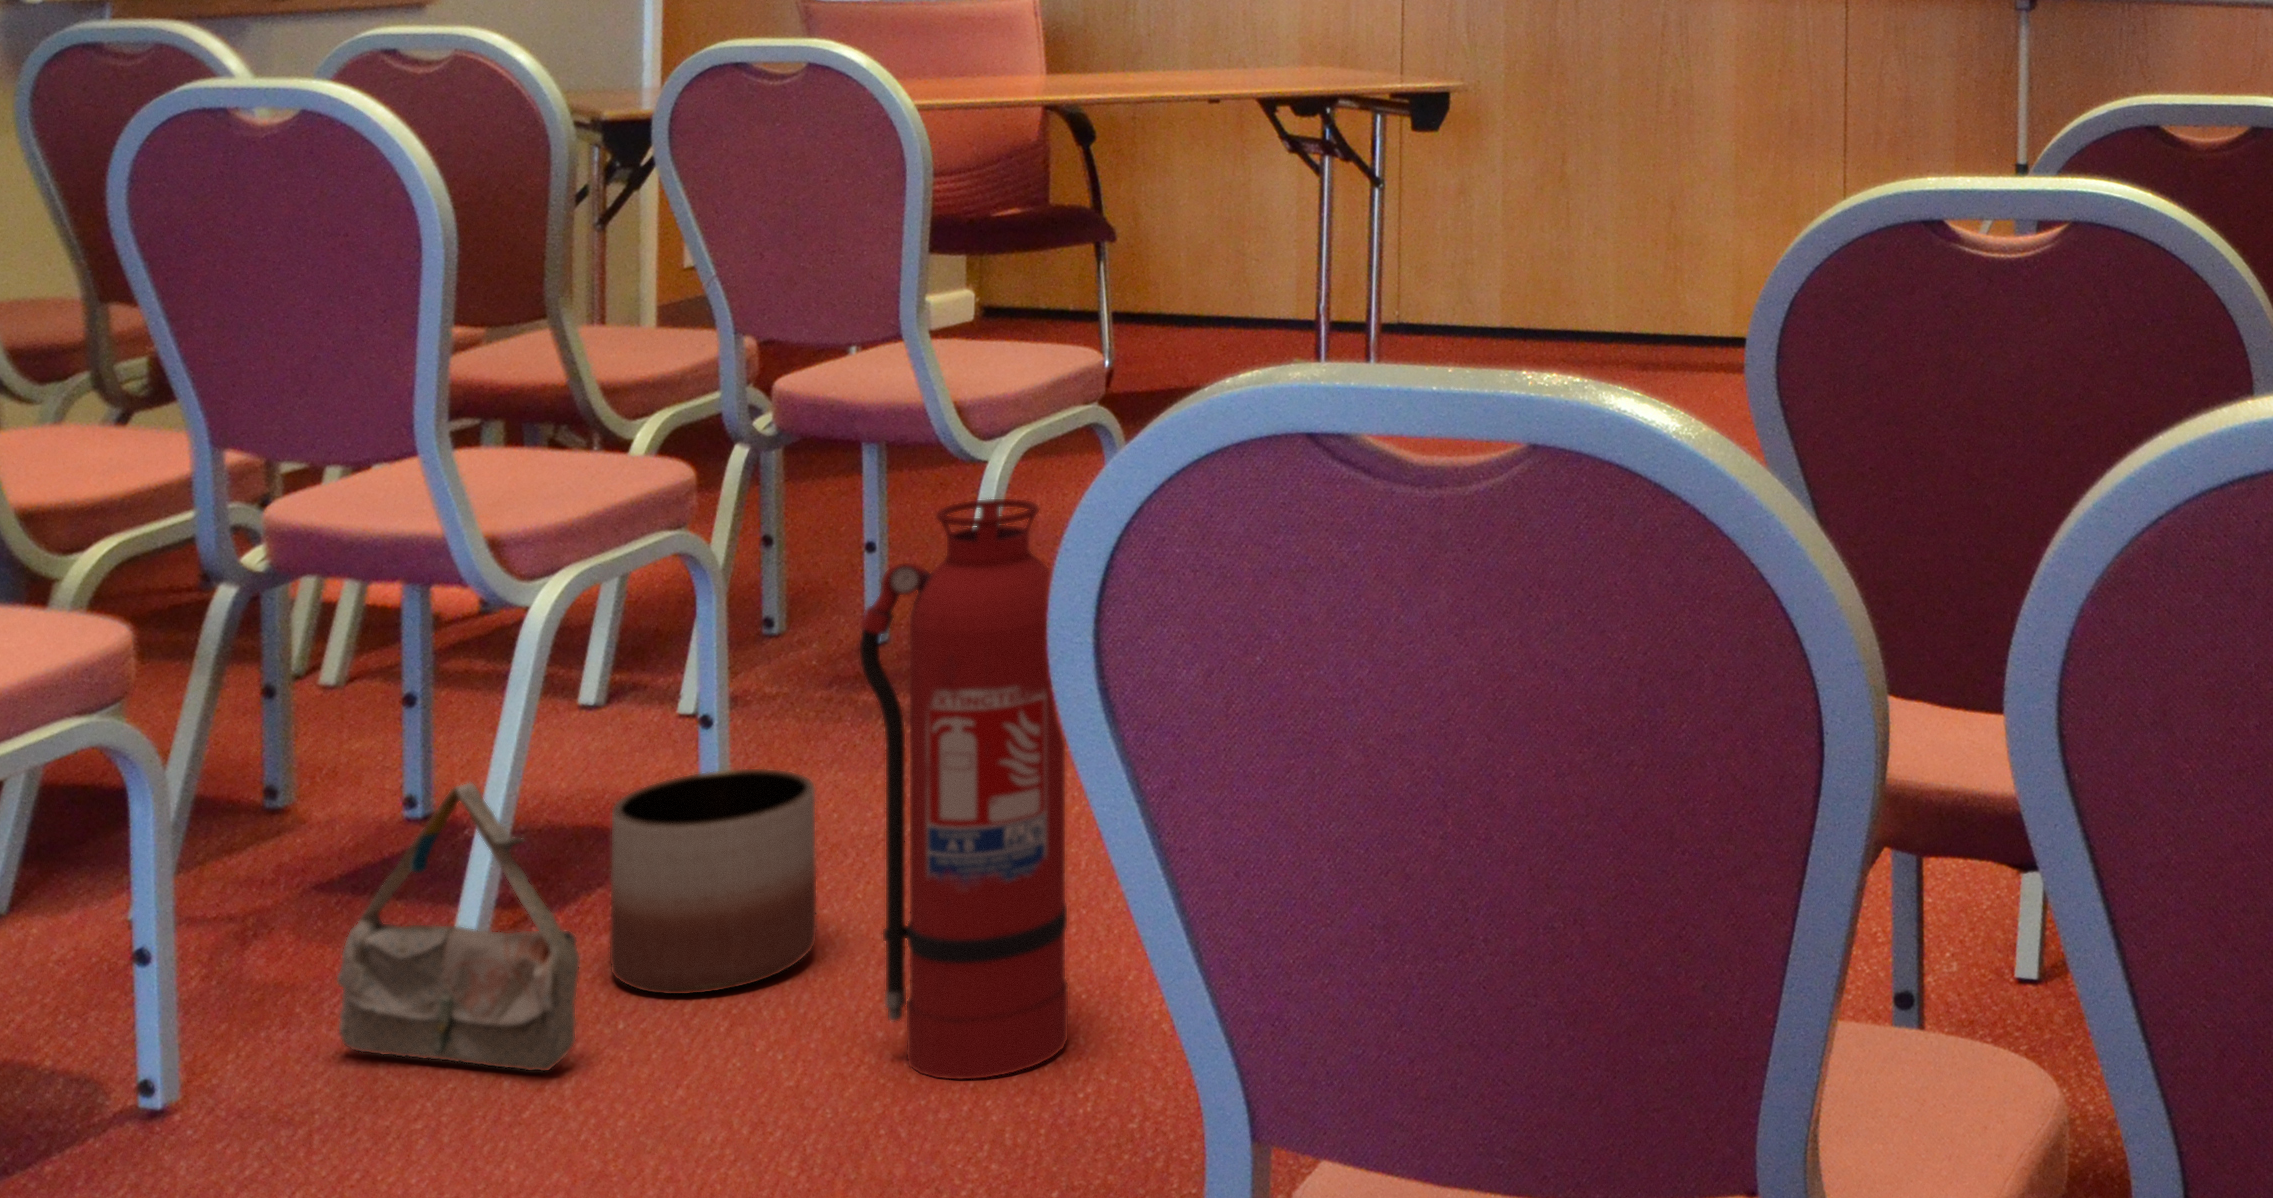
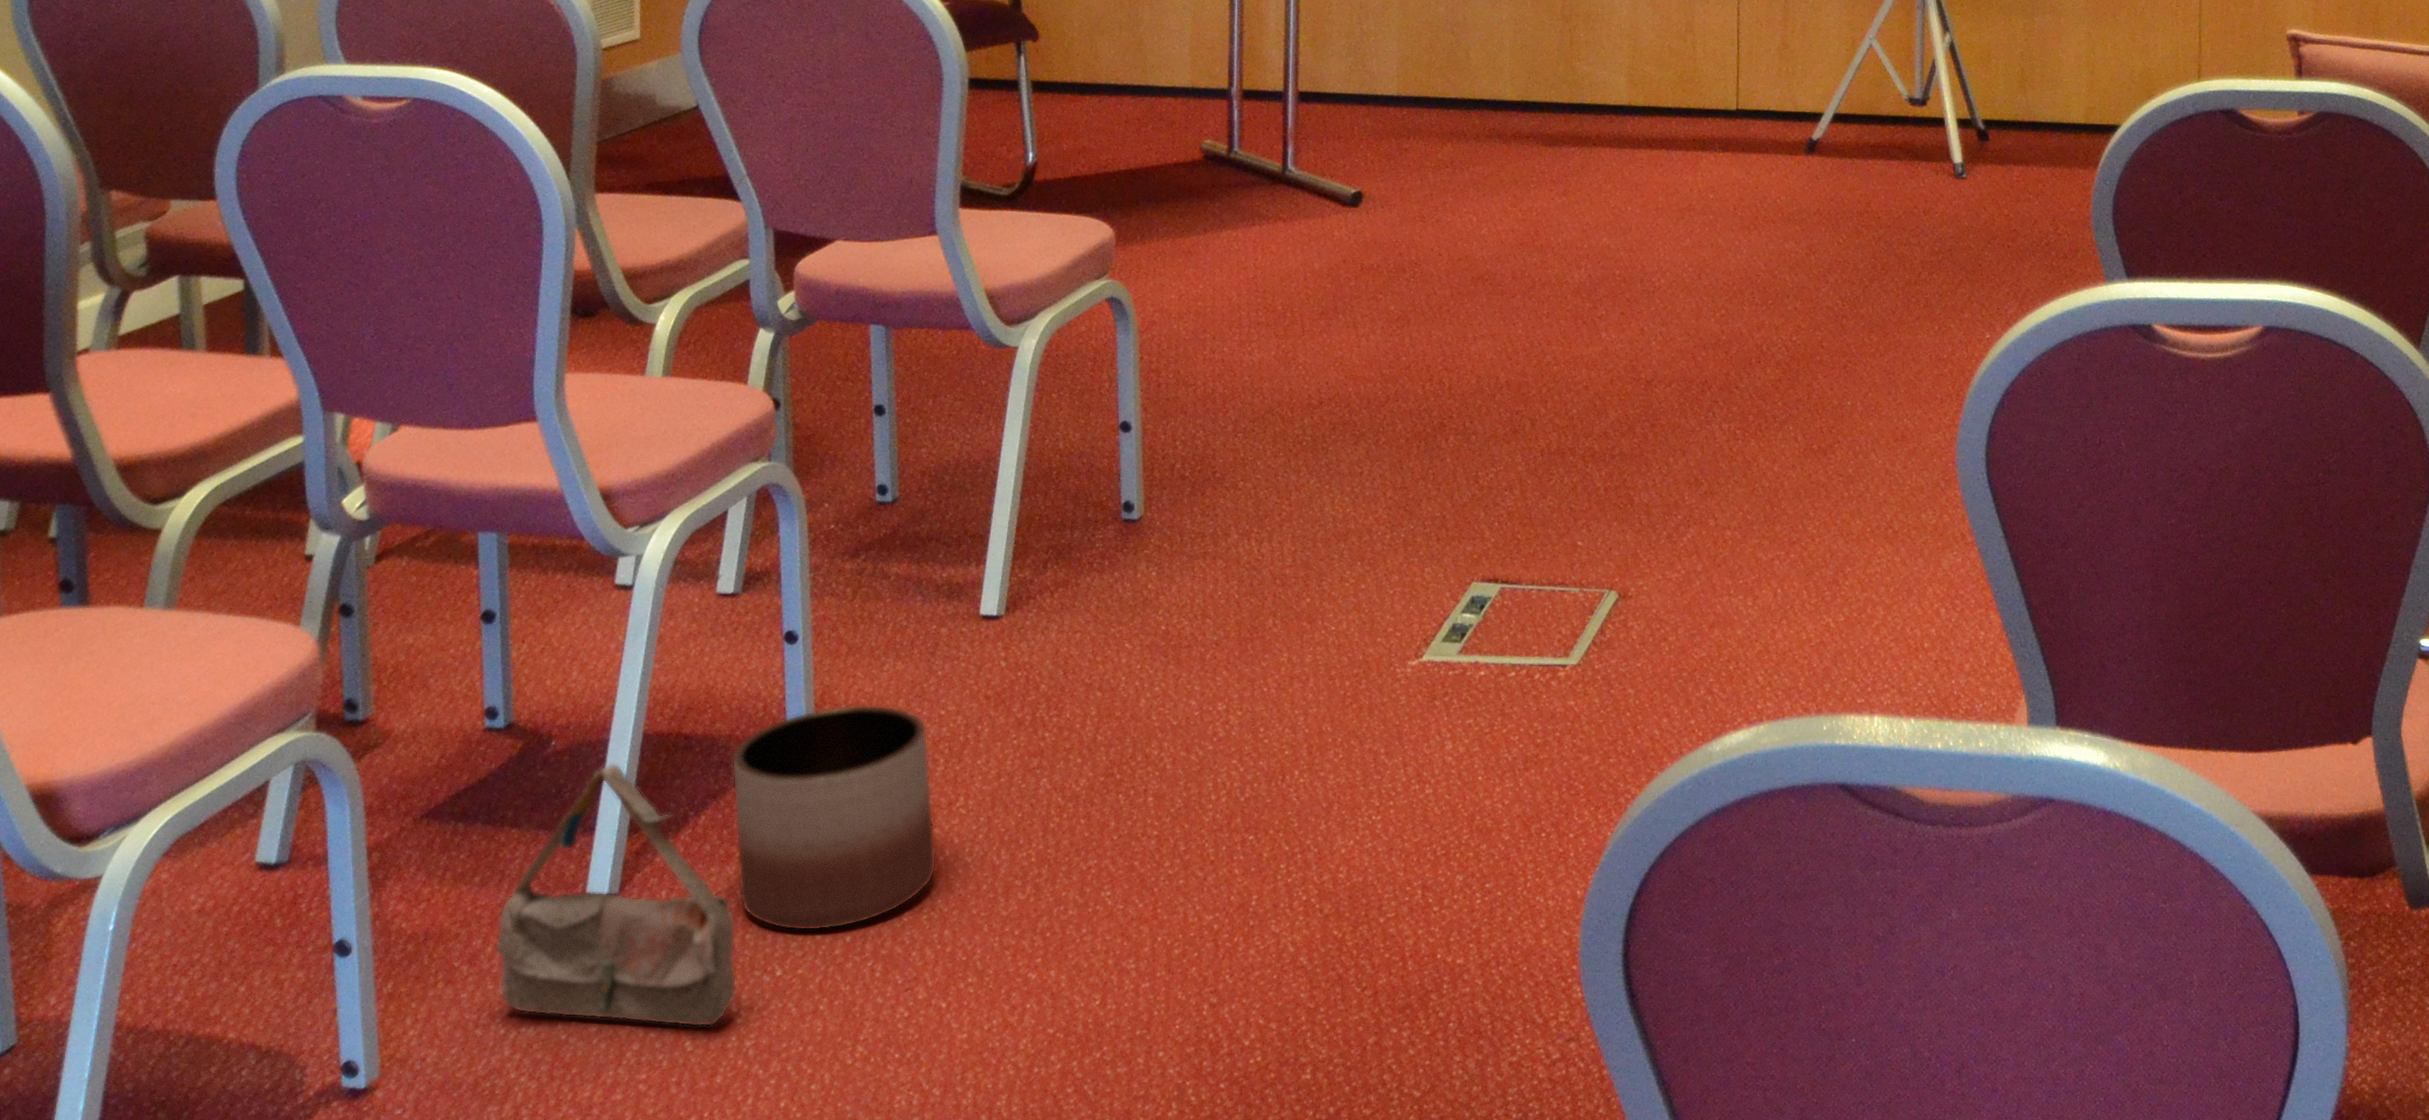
fire extinguisher: present [860,499,1068,1079] -> none [987,477,1200,1015]

